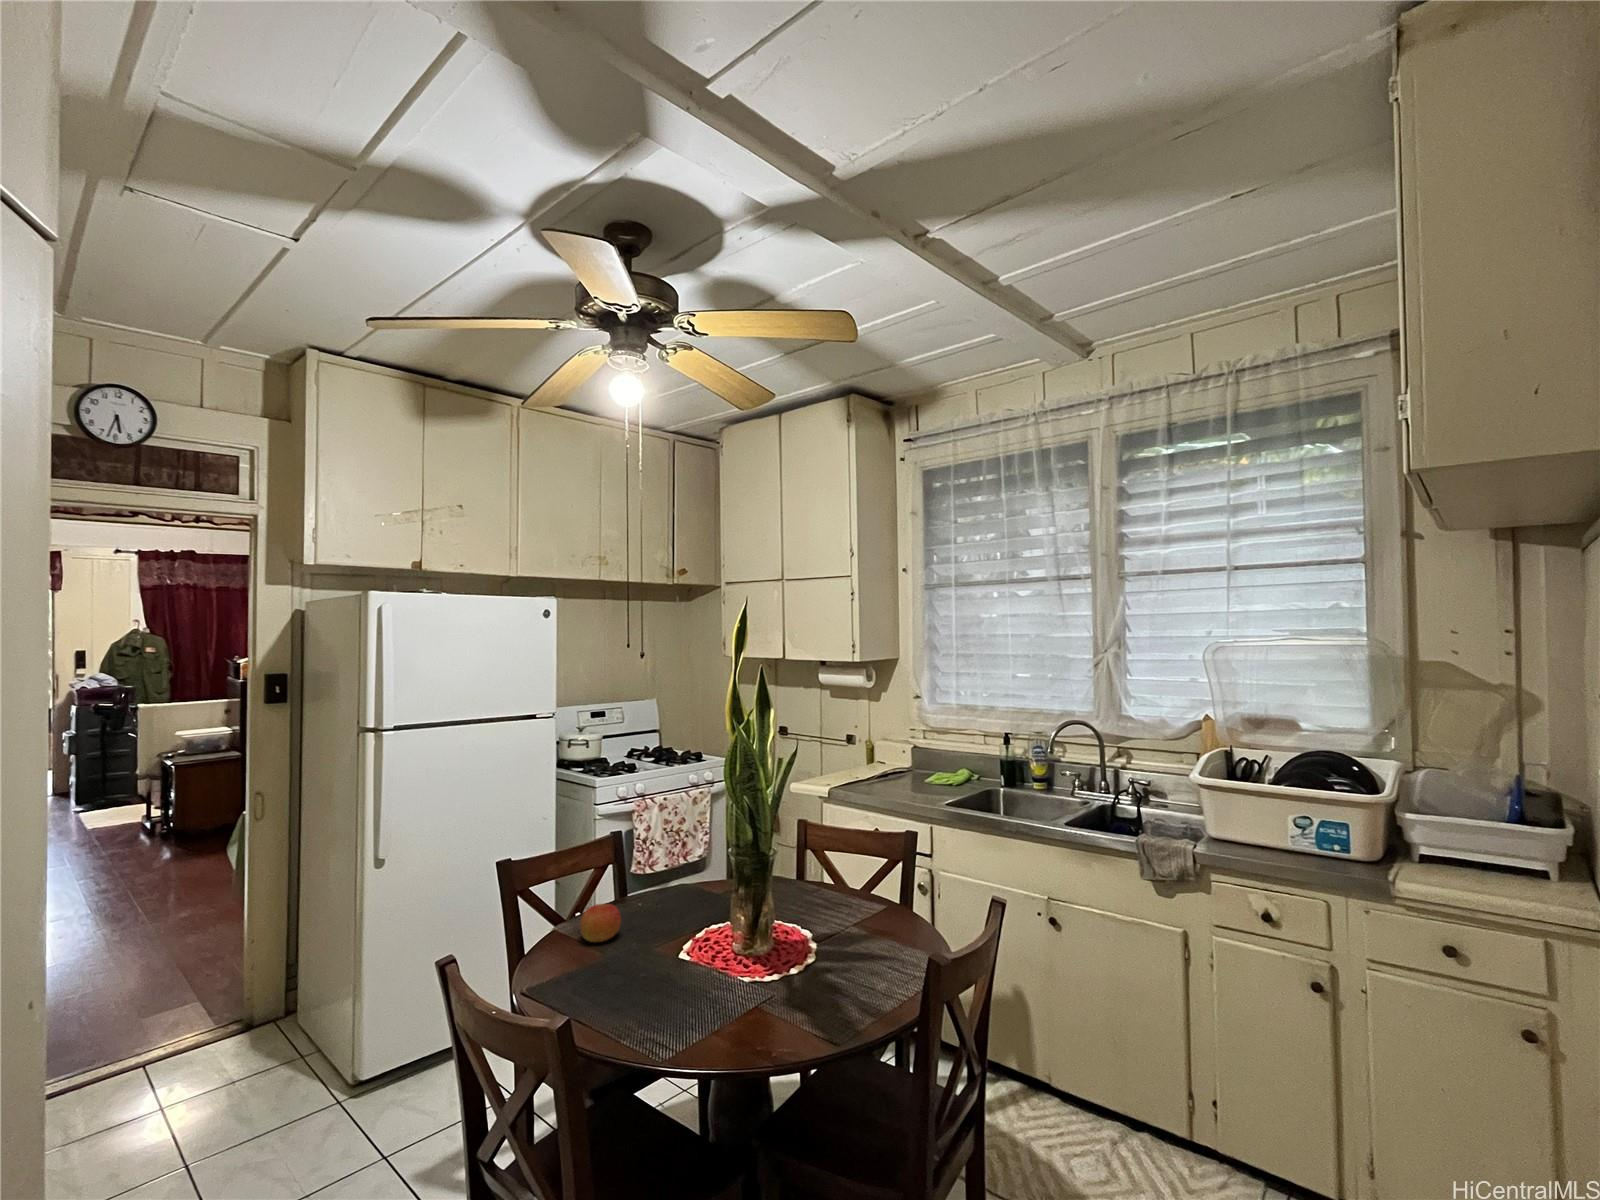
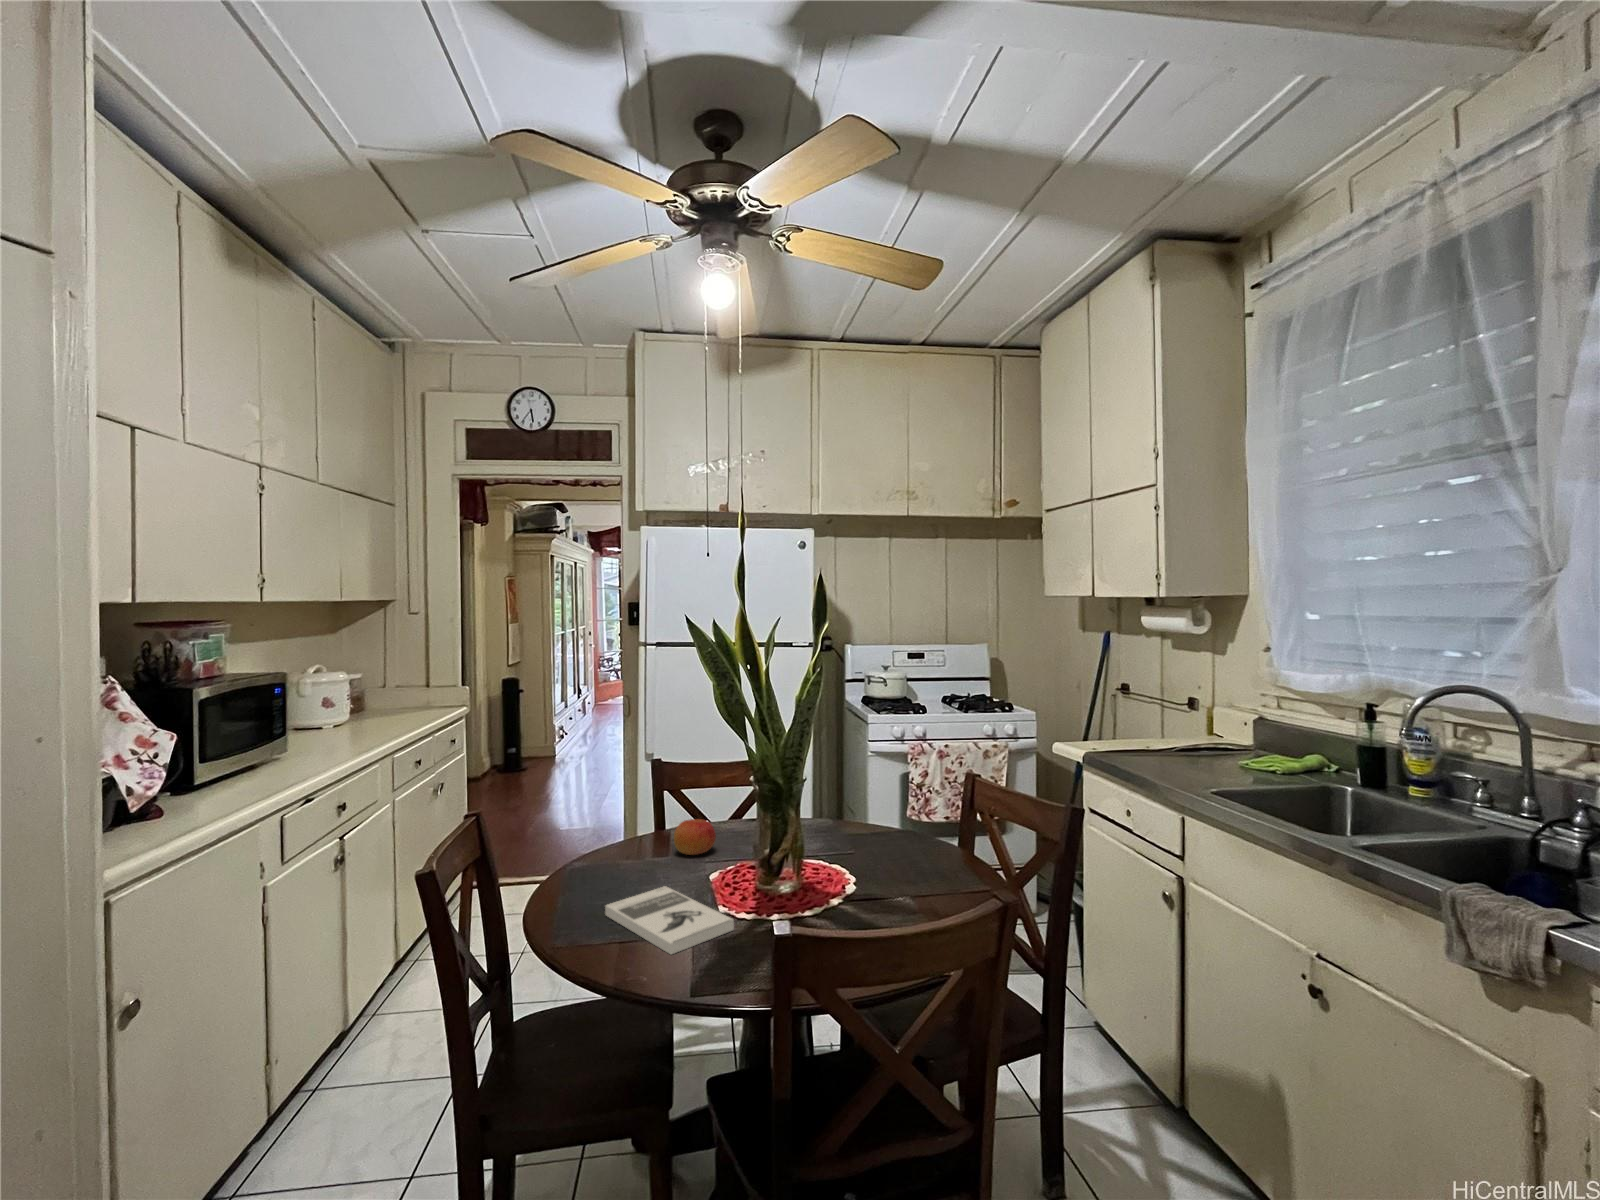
book: none [624,970,754,1018] -> present [605,886,734,954]

